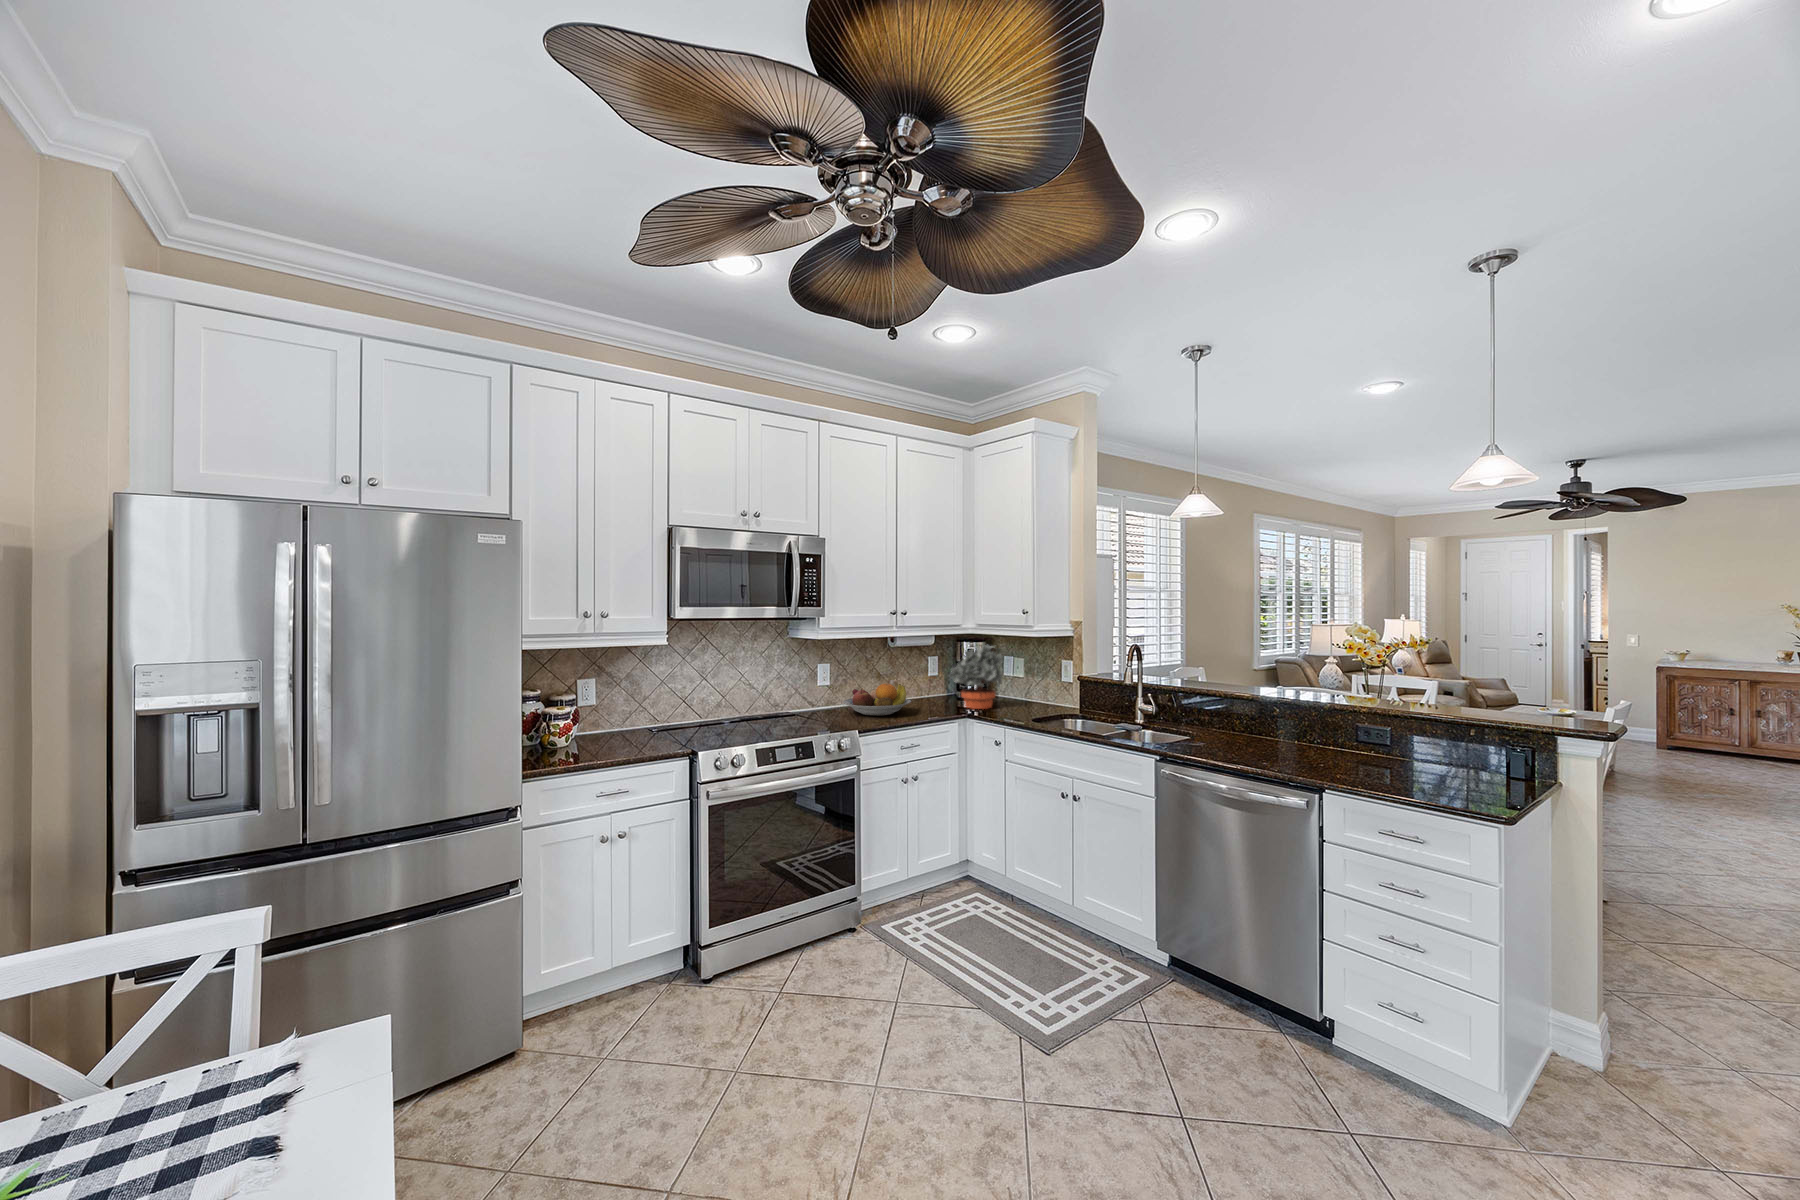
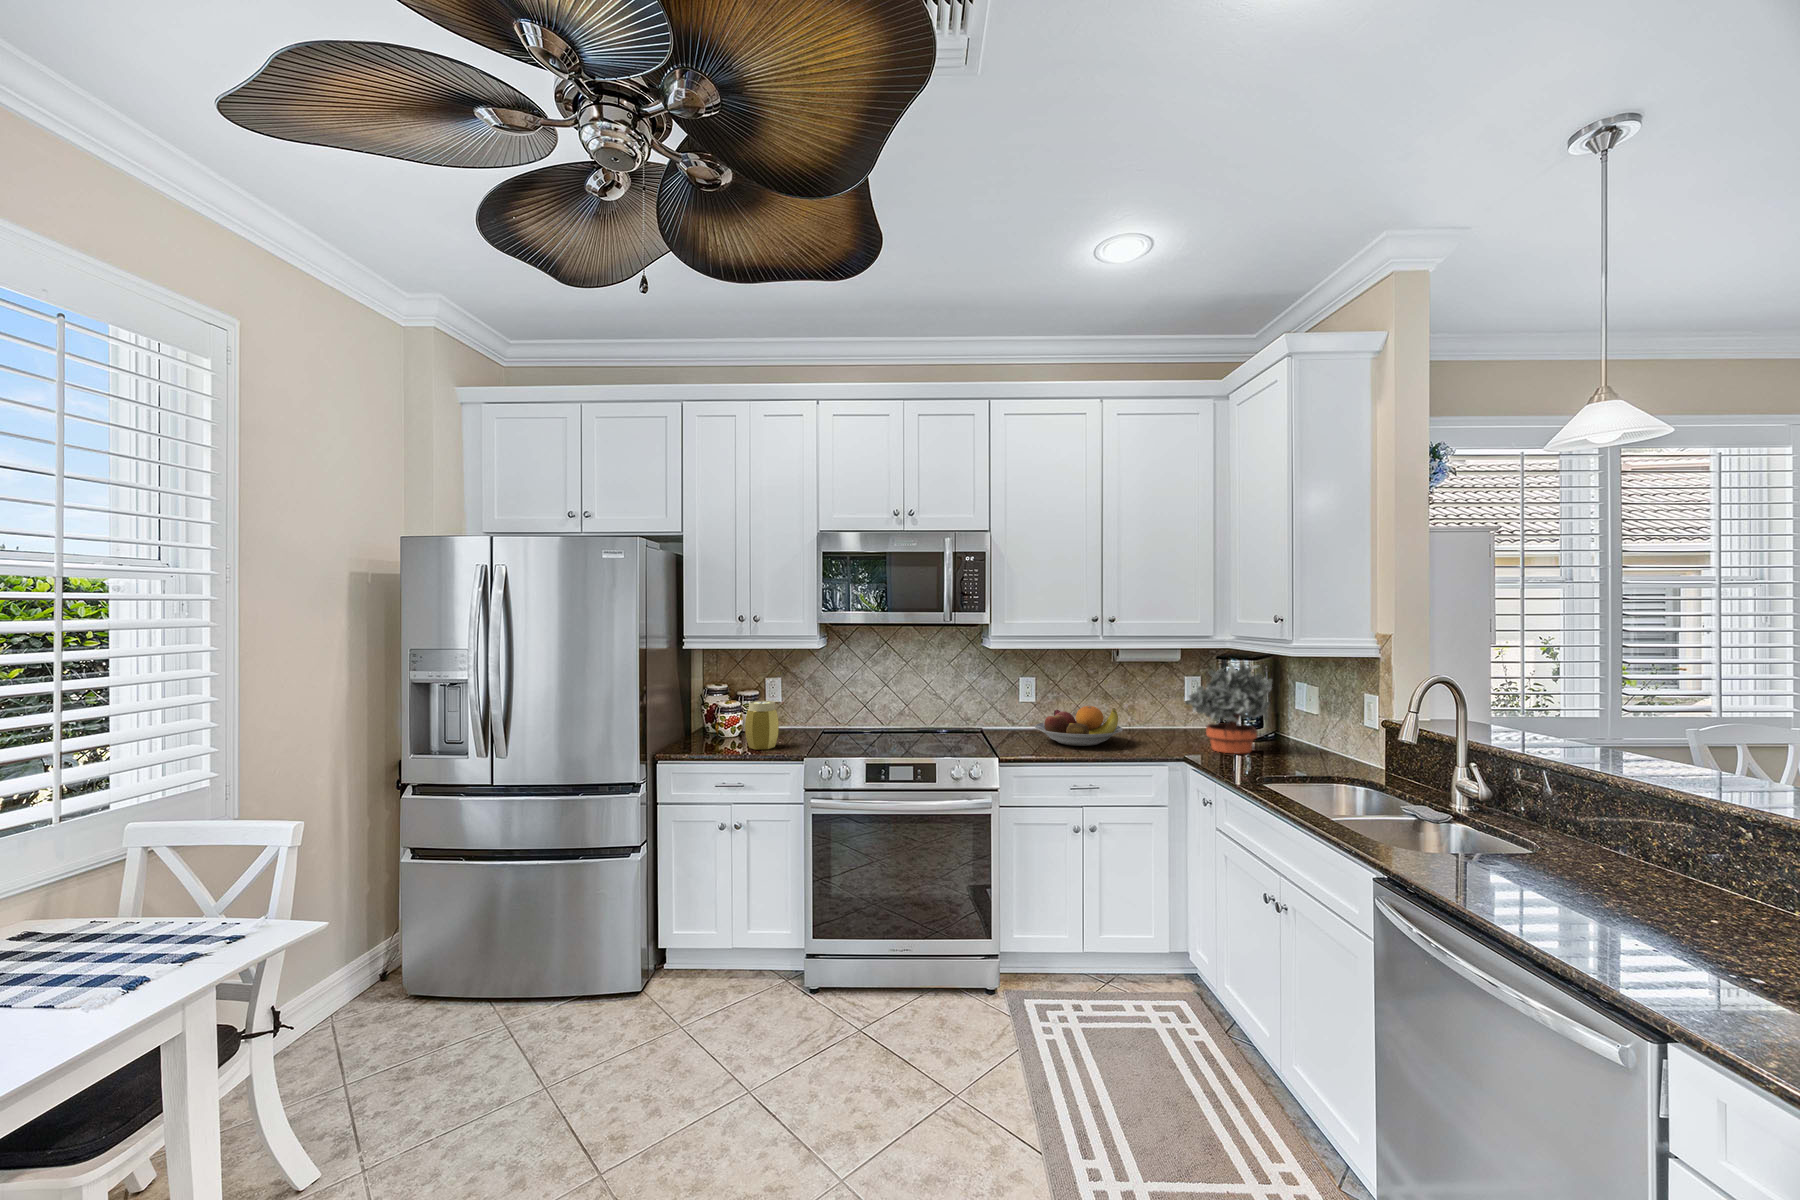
jar: none [603,702,637,752] -> present [745,701,779,750]

